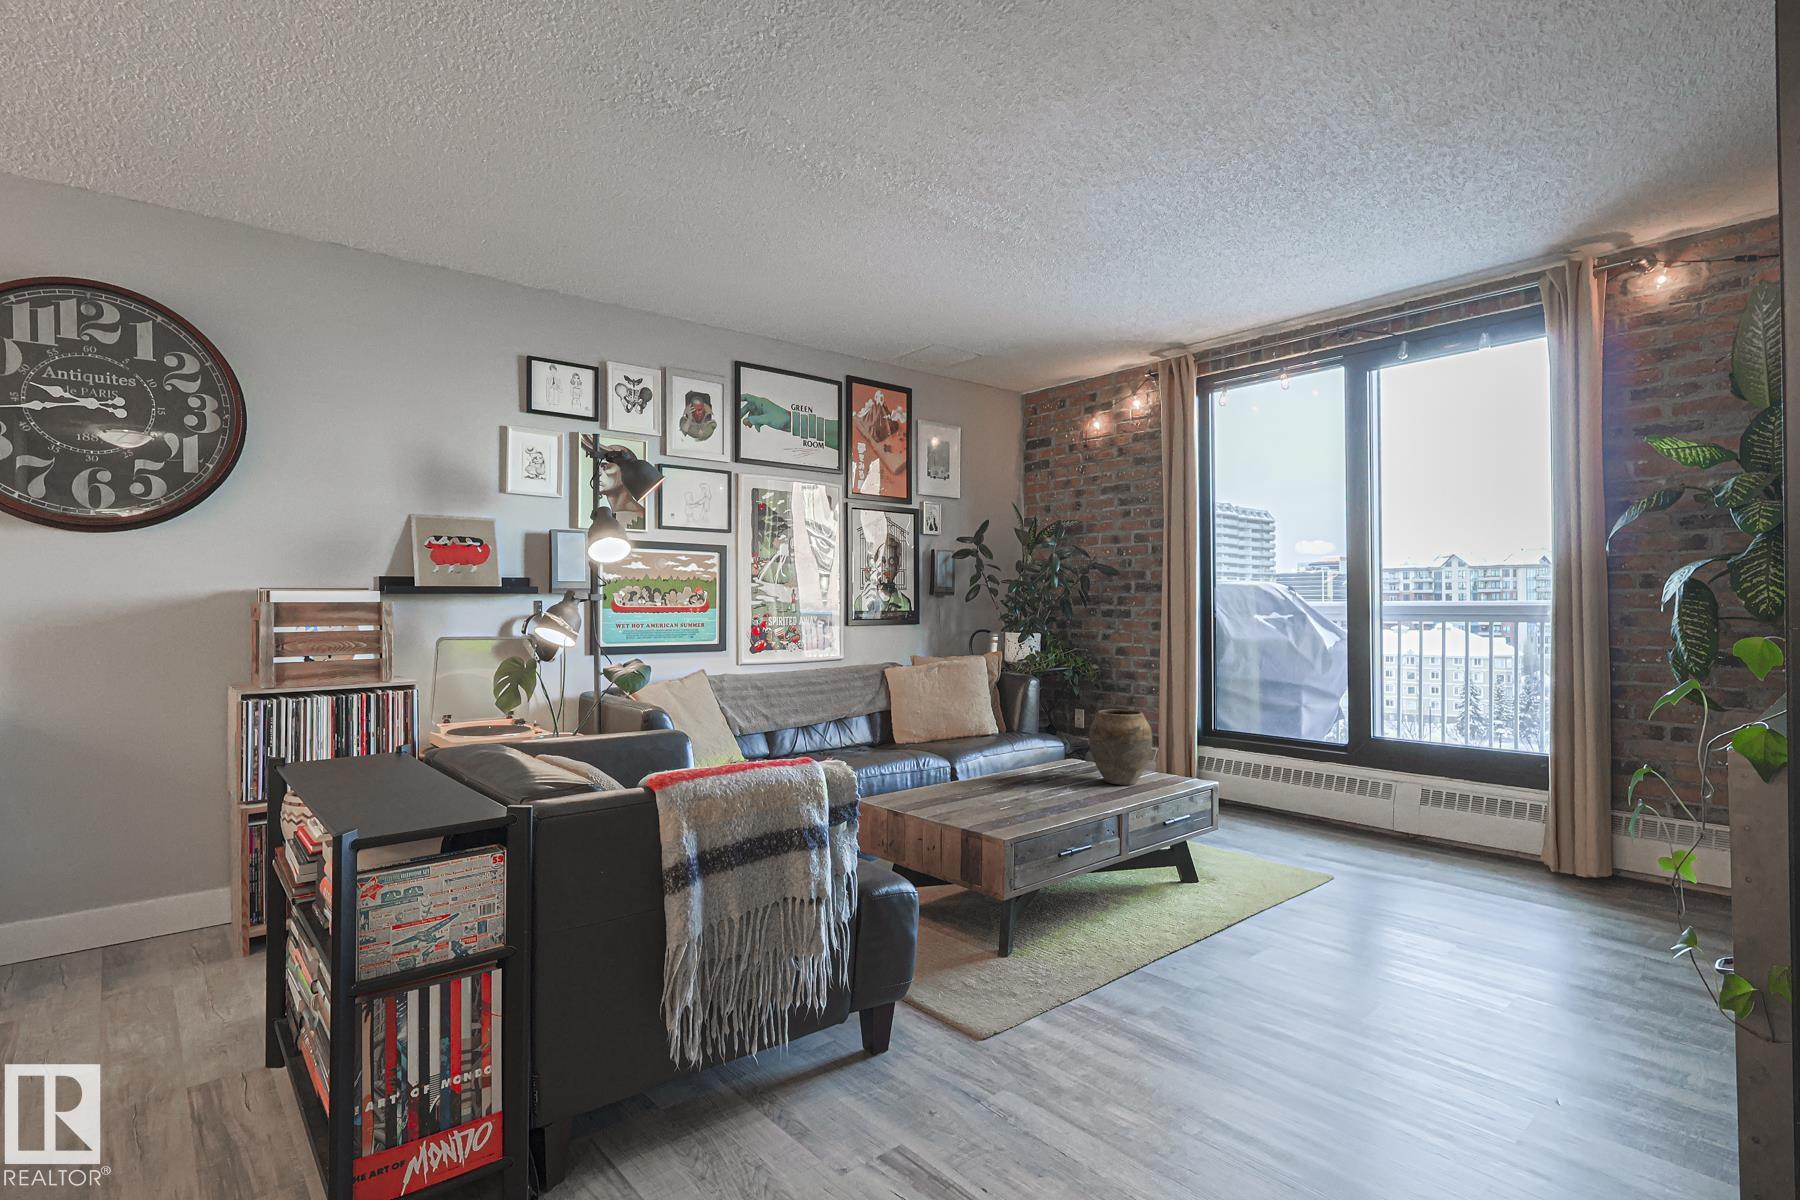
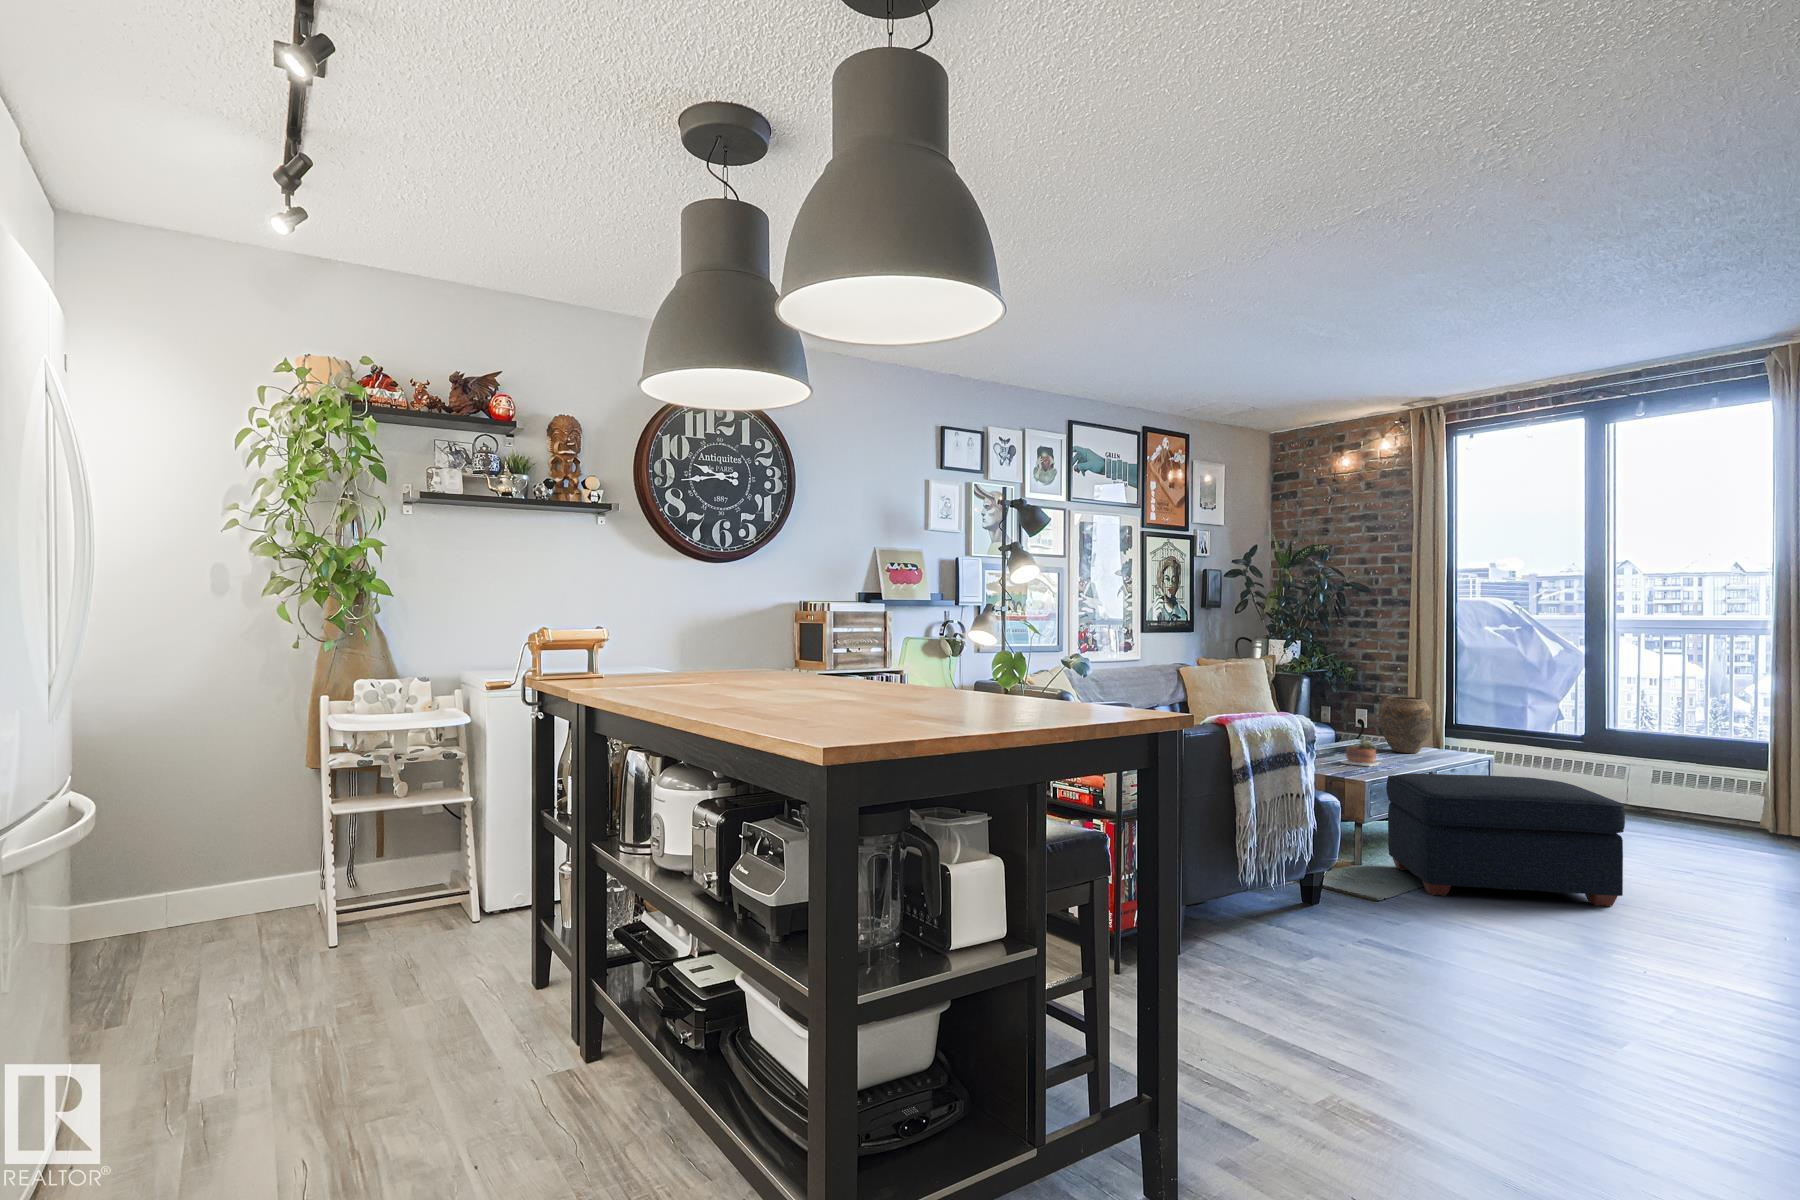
succulent plant: none [1020,773,1074,815] -> present [1342,739,1380,766]
ottoman: none [1053,836,1362,1051] -> present [1386,773,1625,906]

